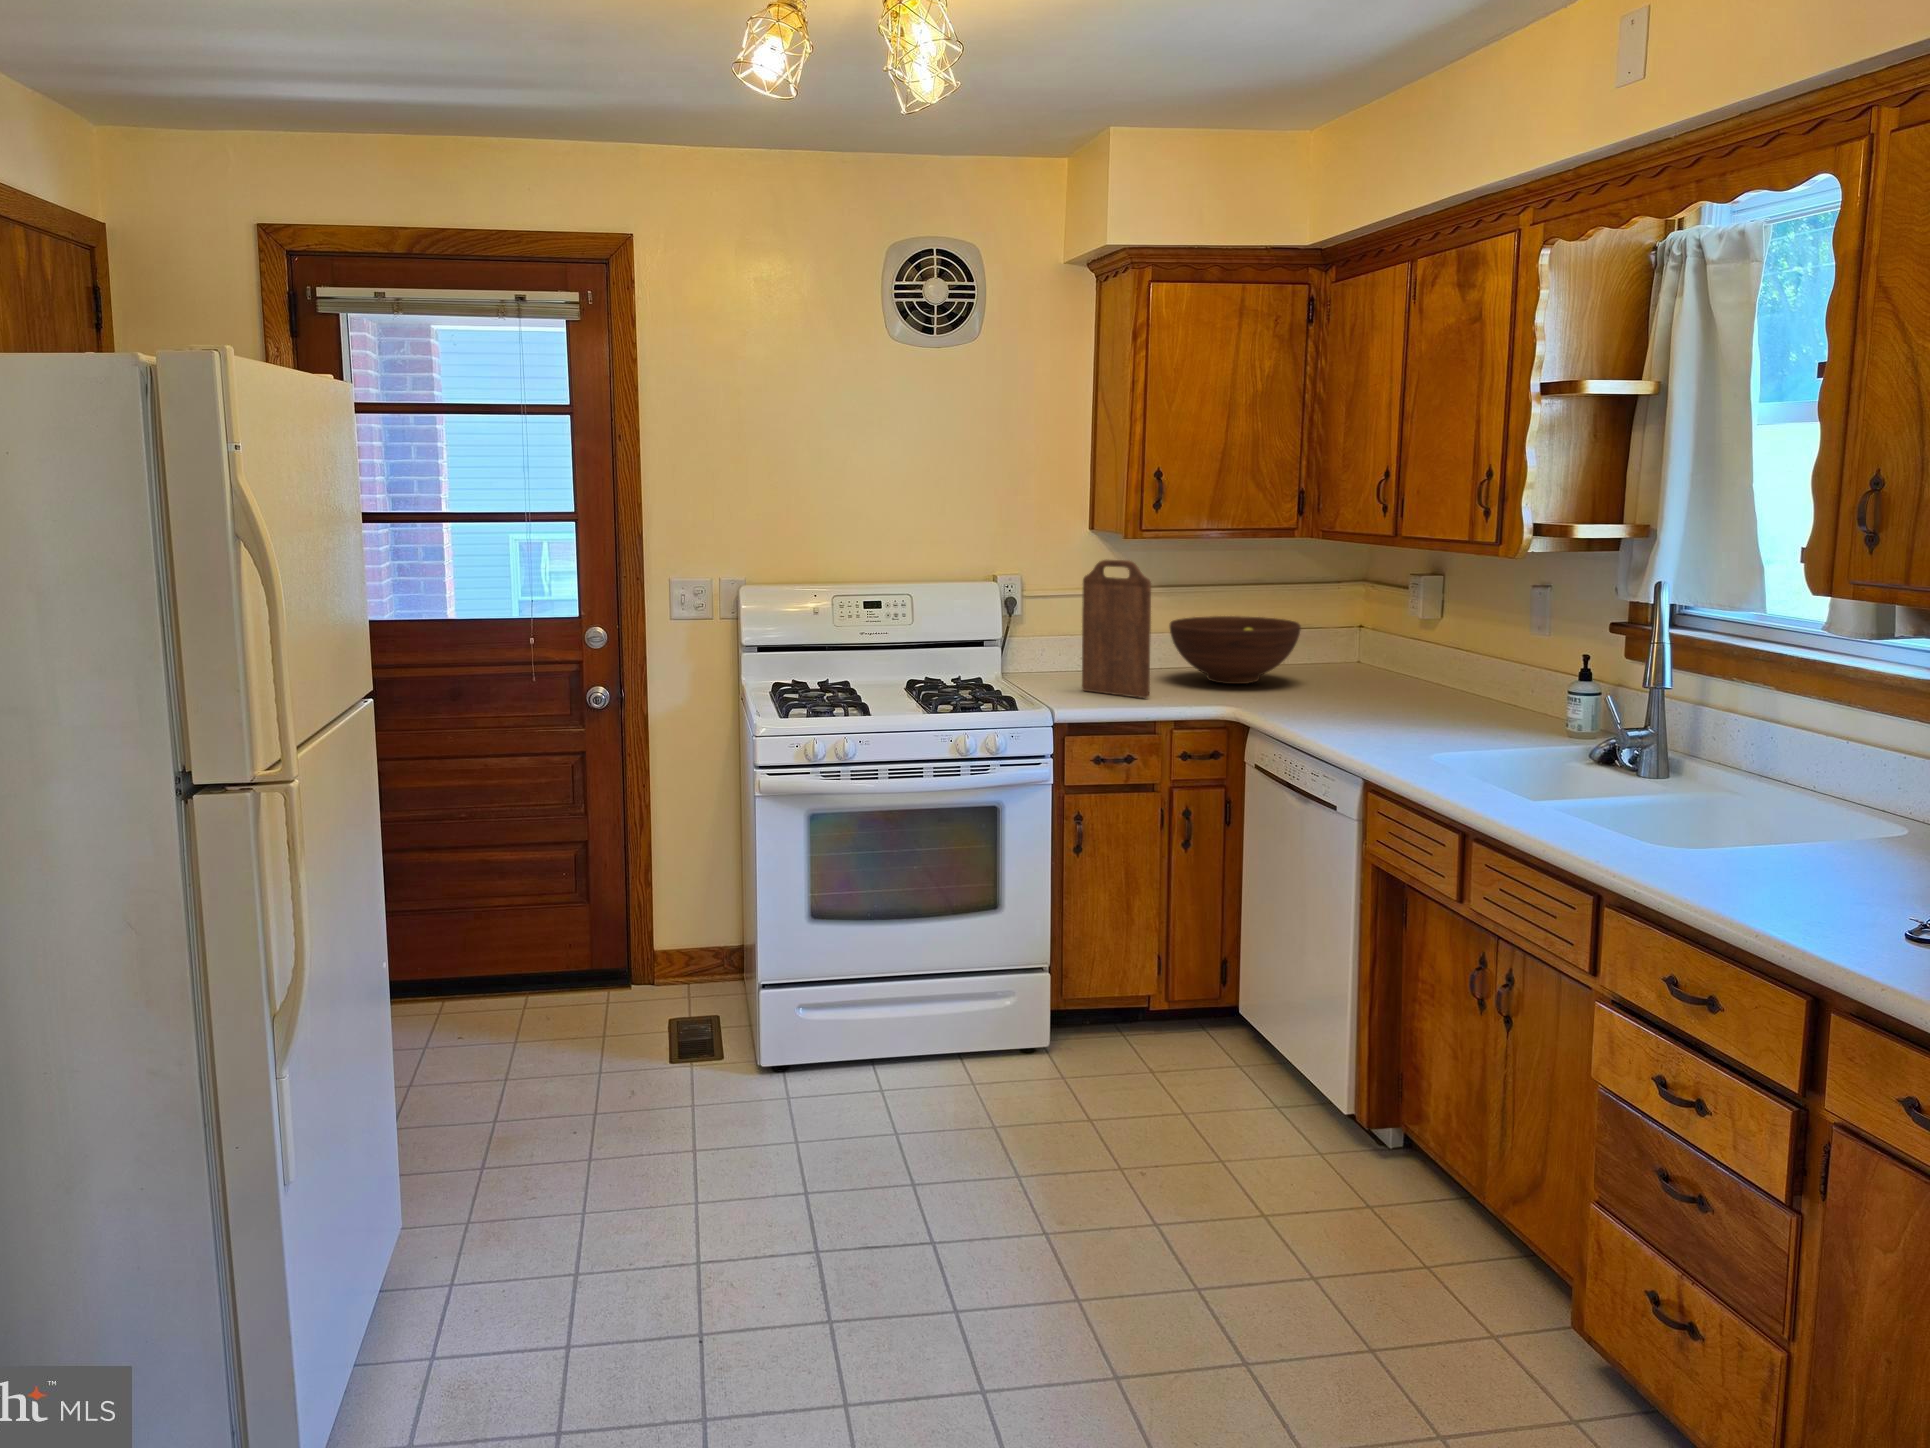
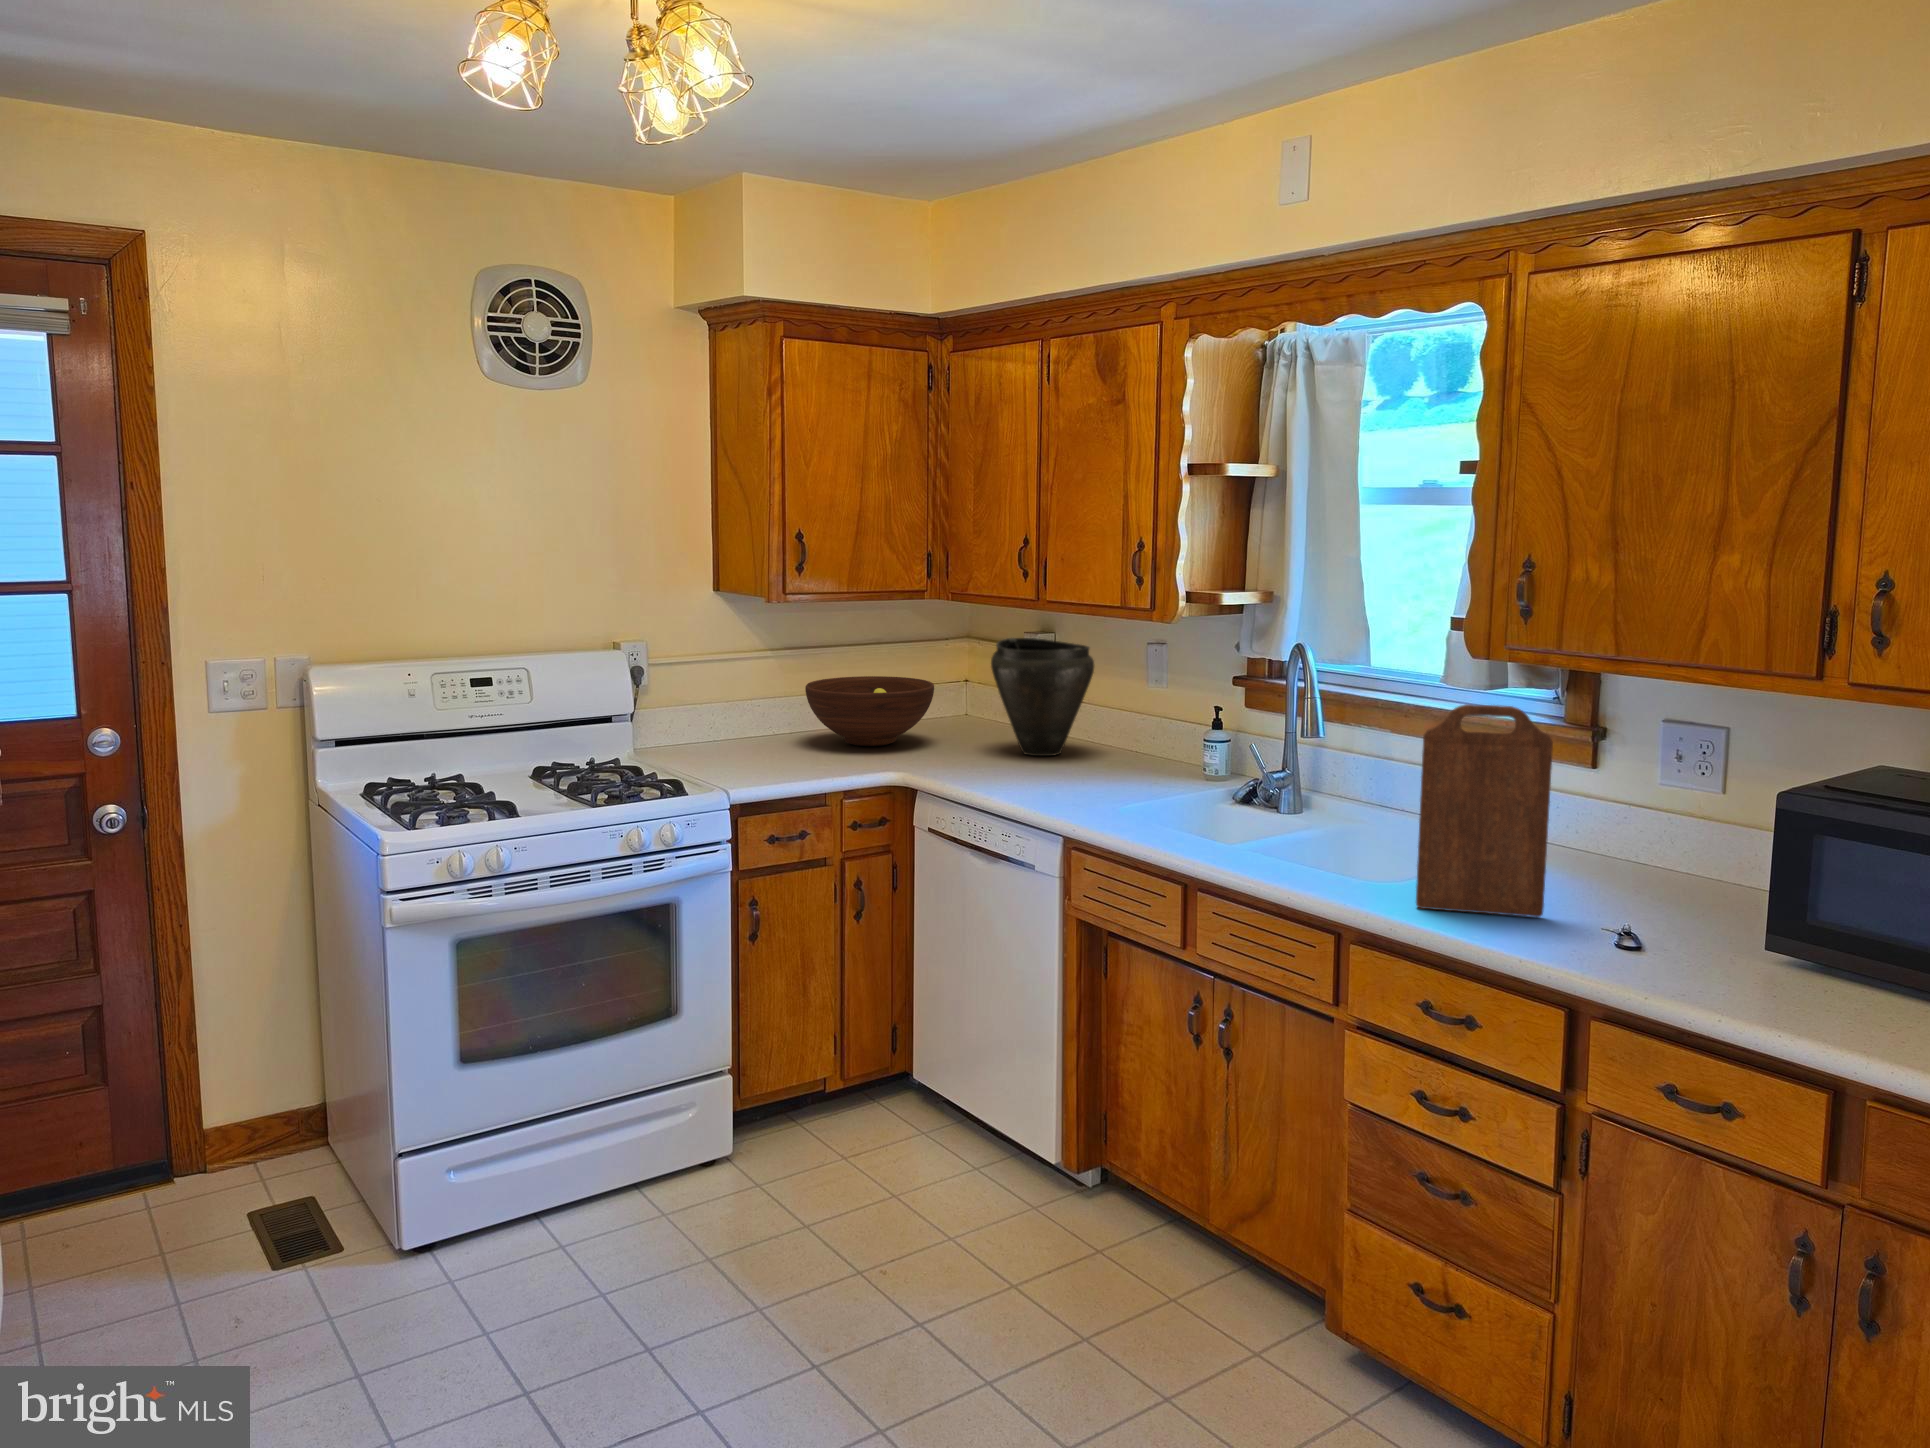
cutting board: present [1082,560,1151,698] -> present [1416,704,1553,917]
vase: none [1352,579,1467,704] -> present [991,638,1094,756]

